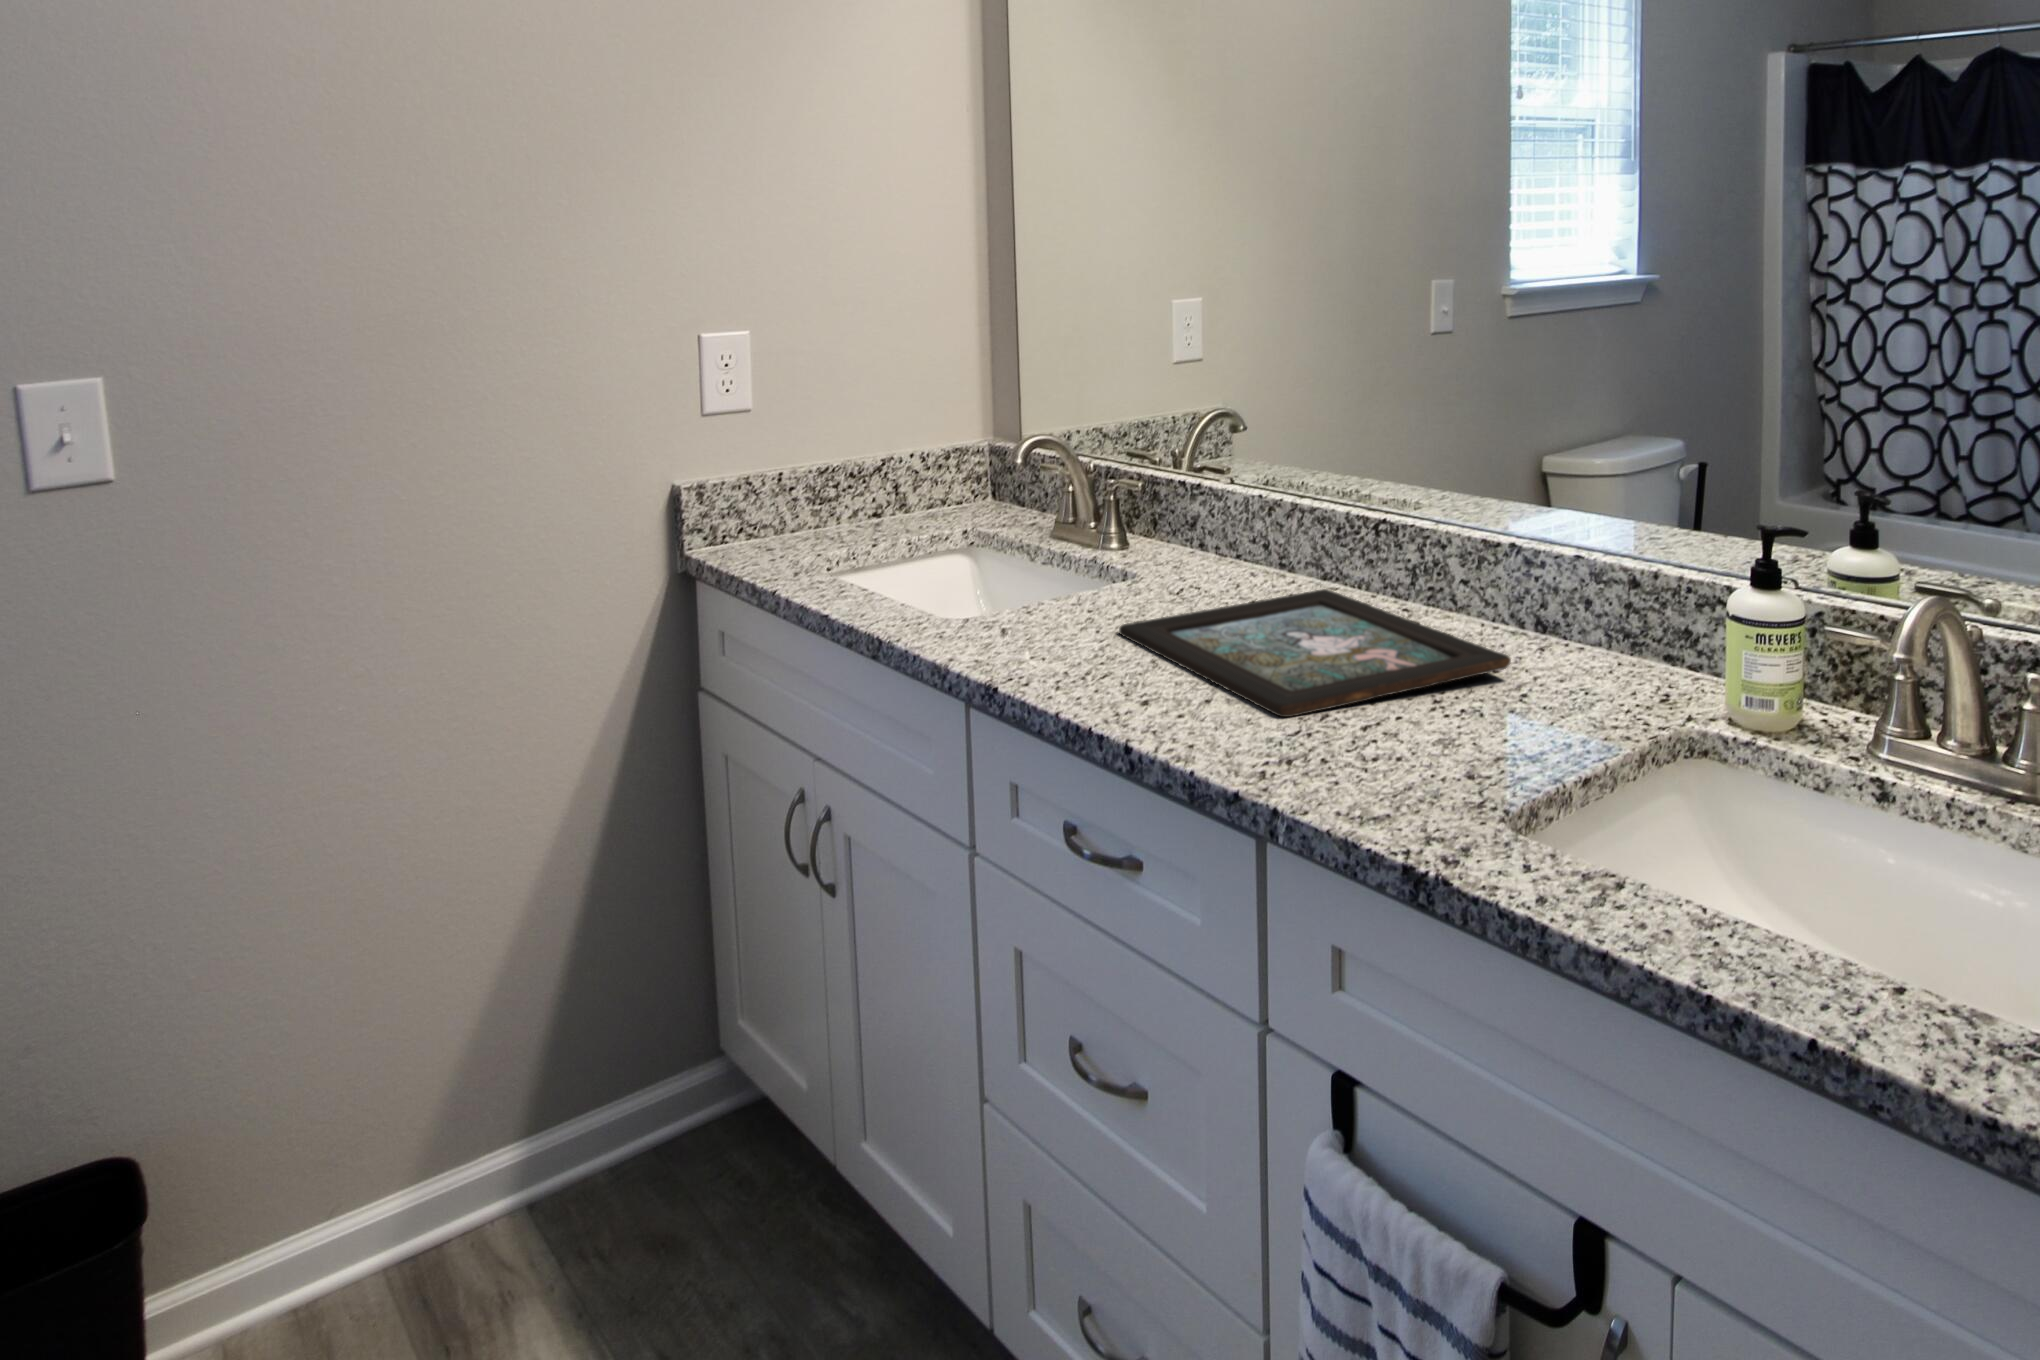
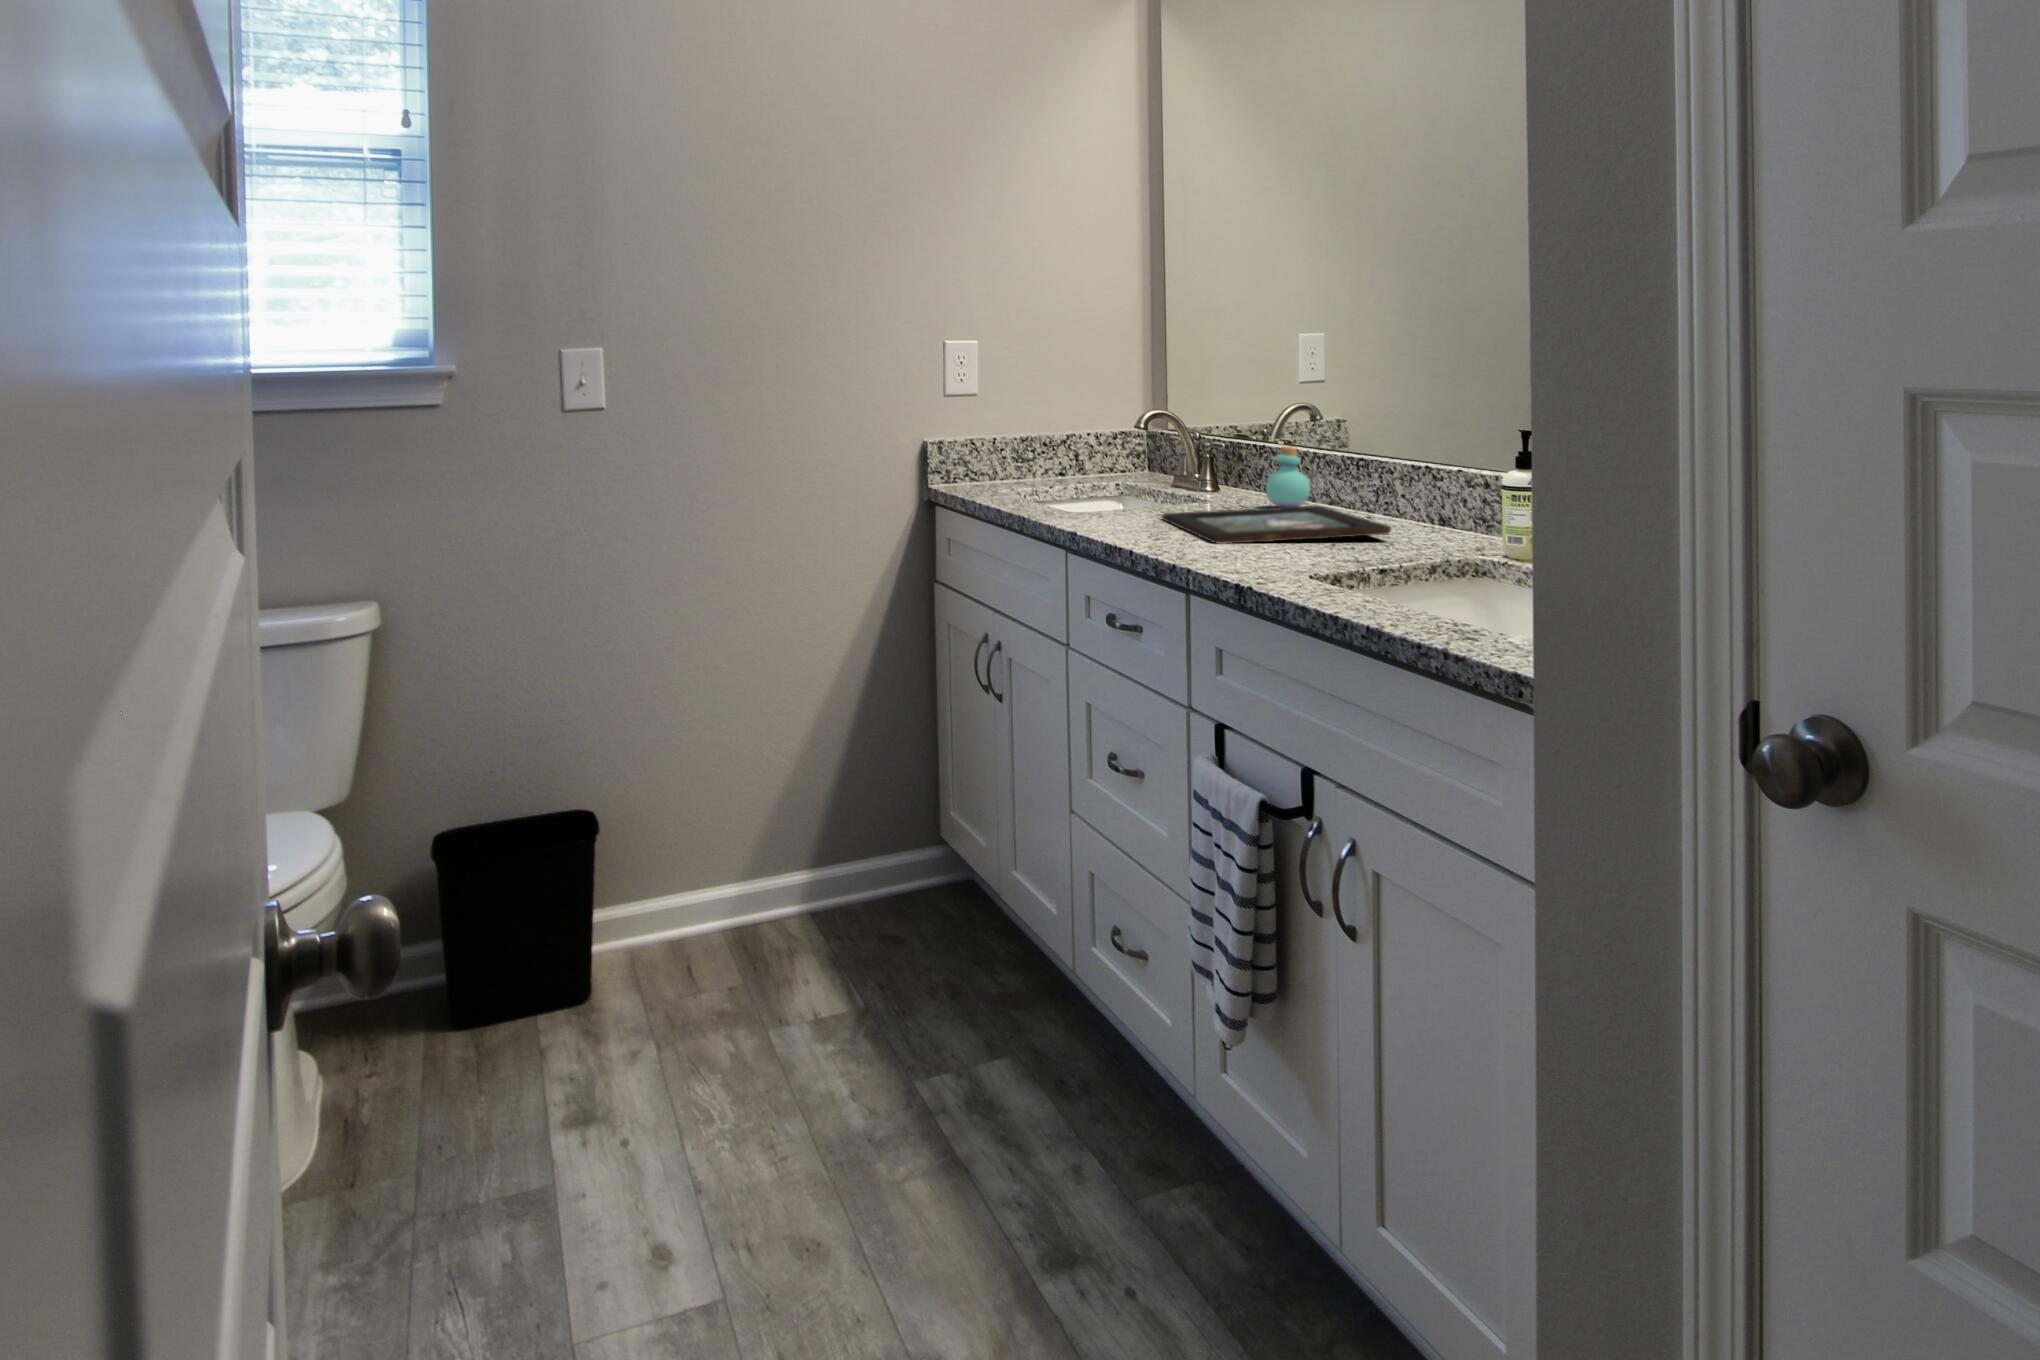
perfume bottle: none [1219,490,1282,578] -> present [1266,446,1310,507]

